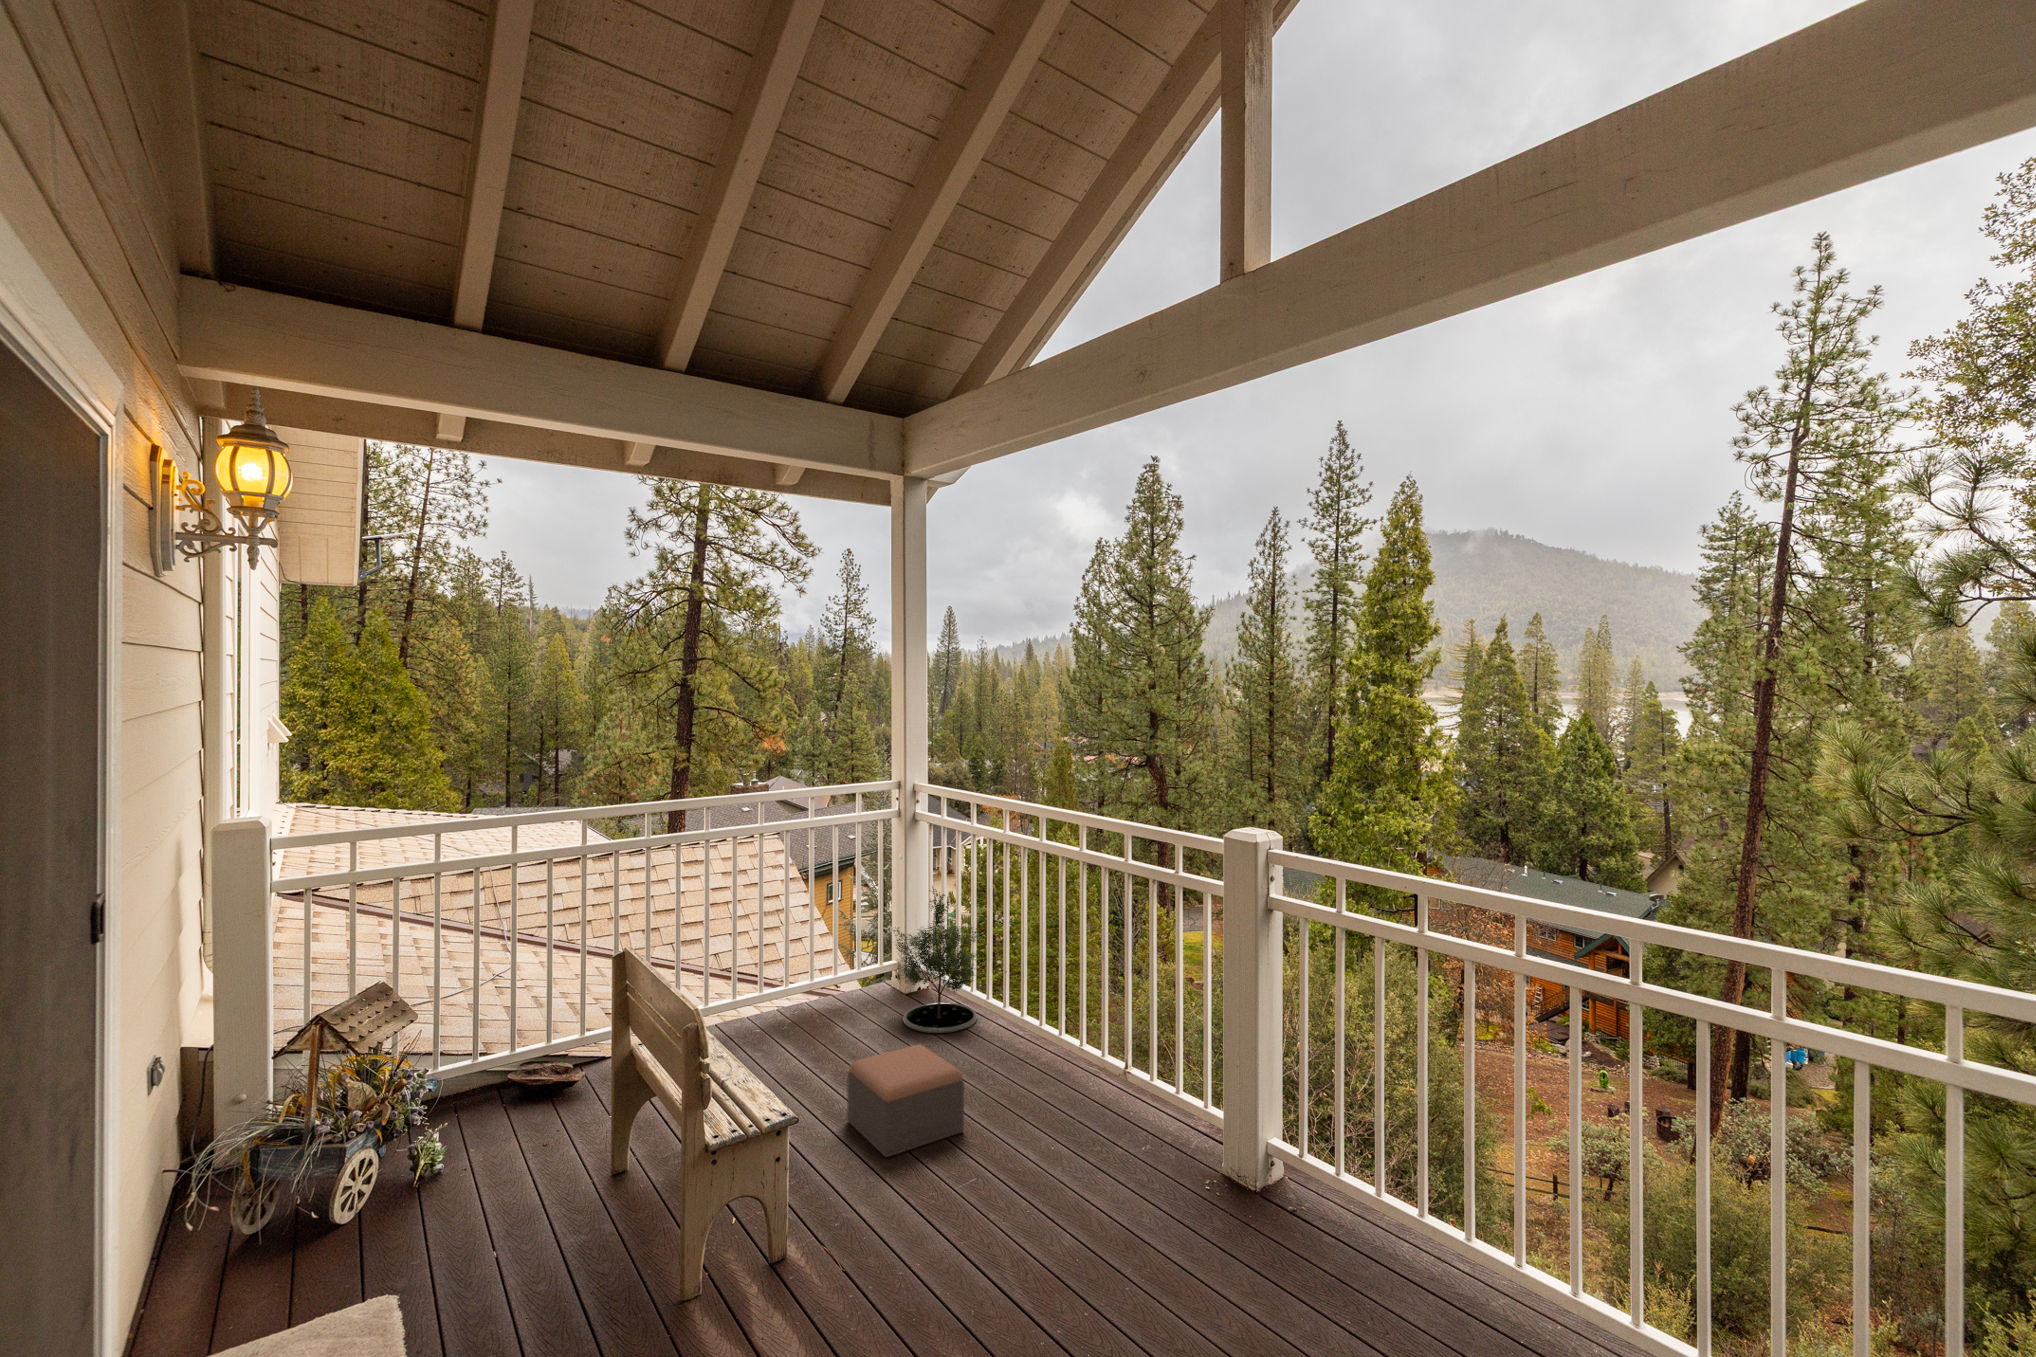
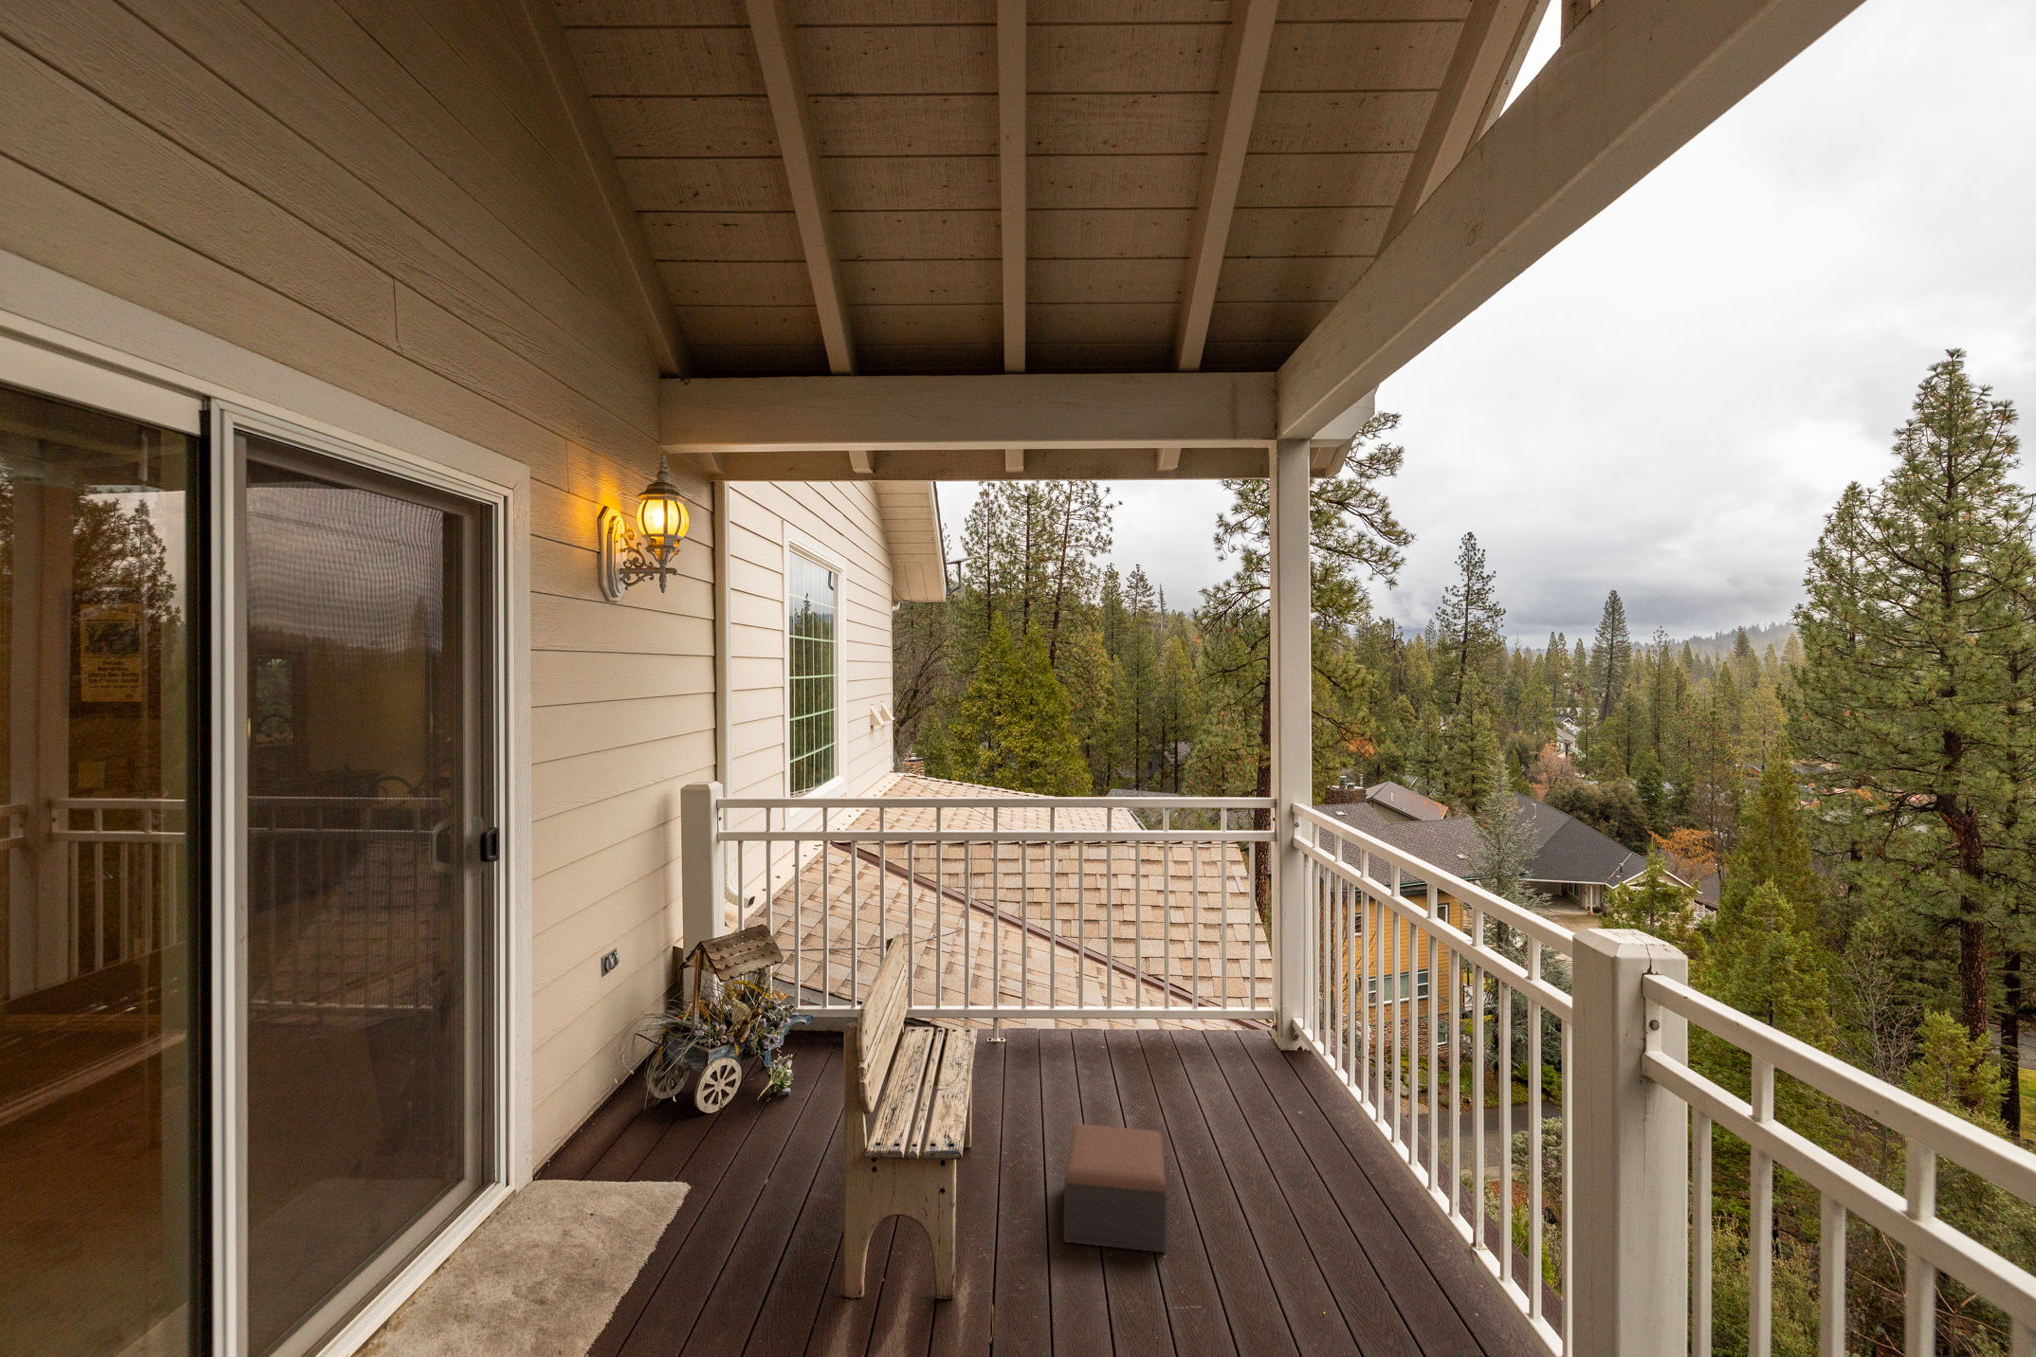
potted tree: present [892,886,978,1033] -> none [1214,948,1324,1129]

